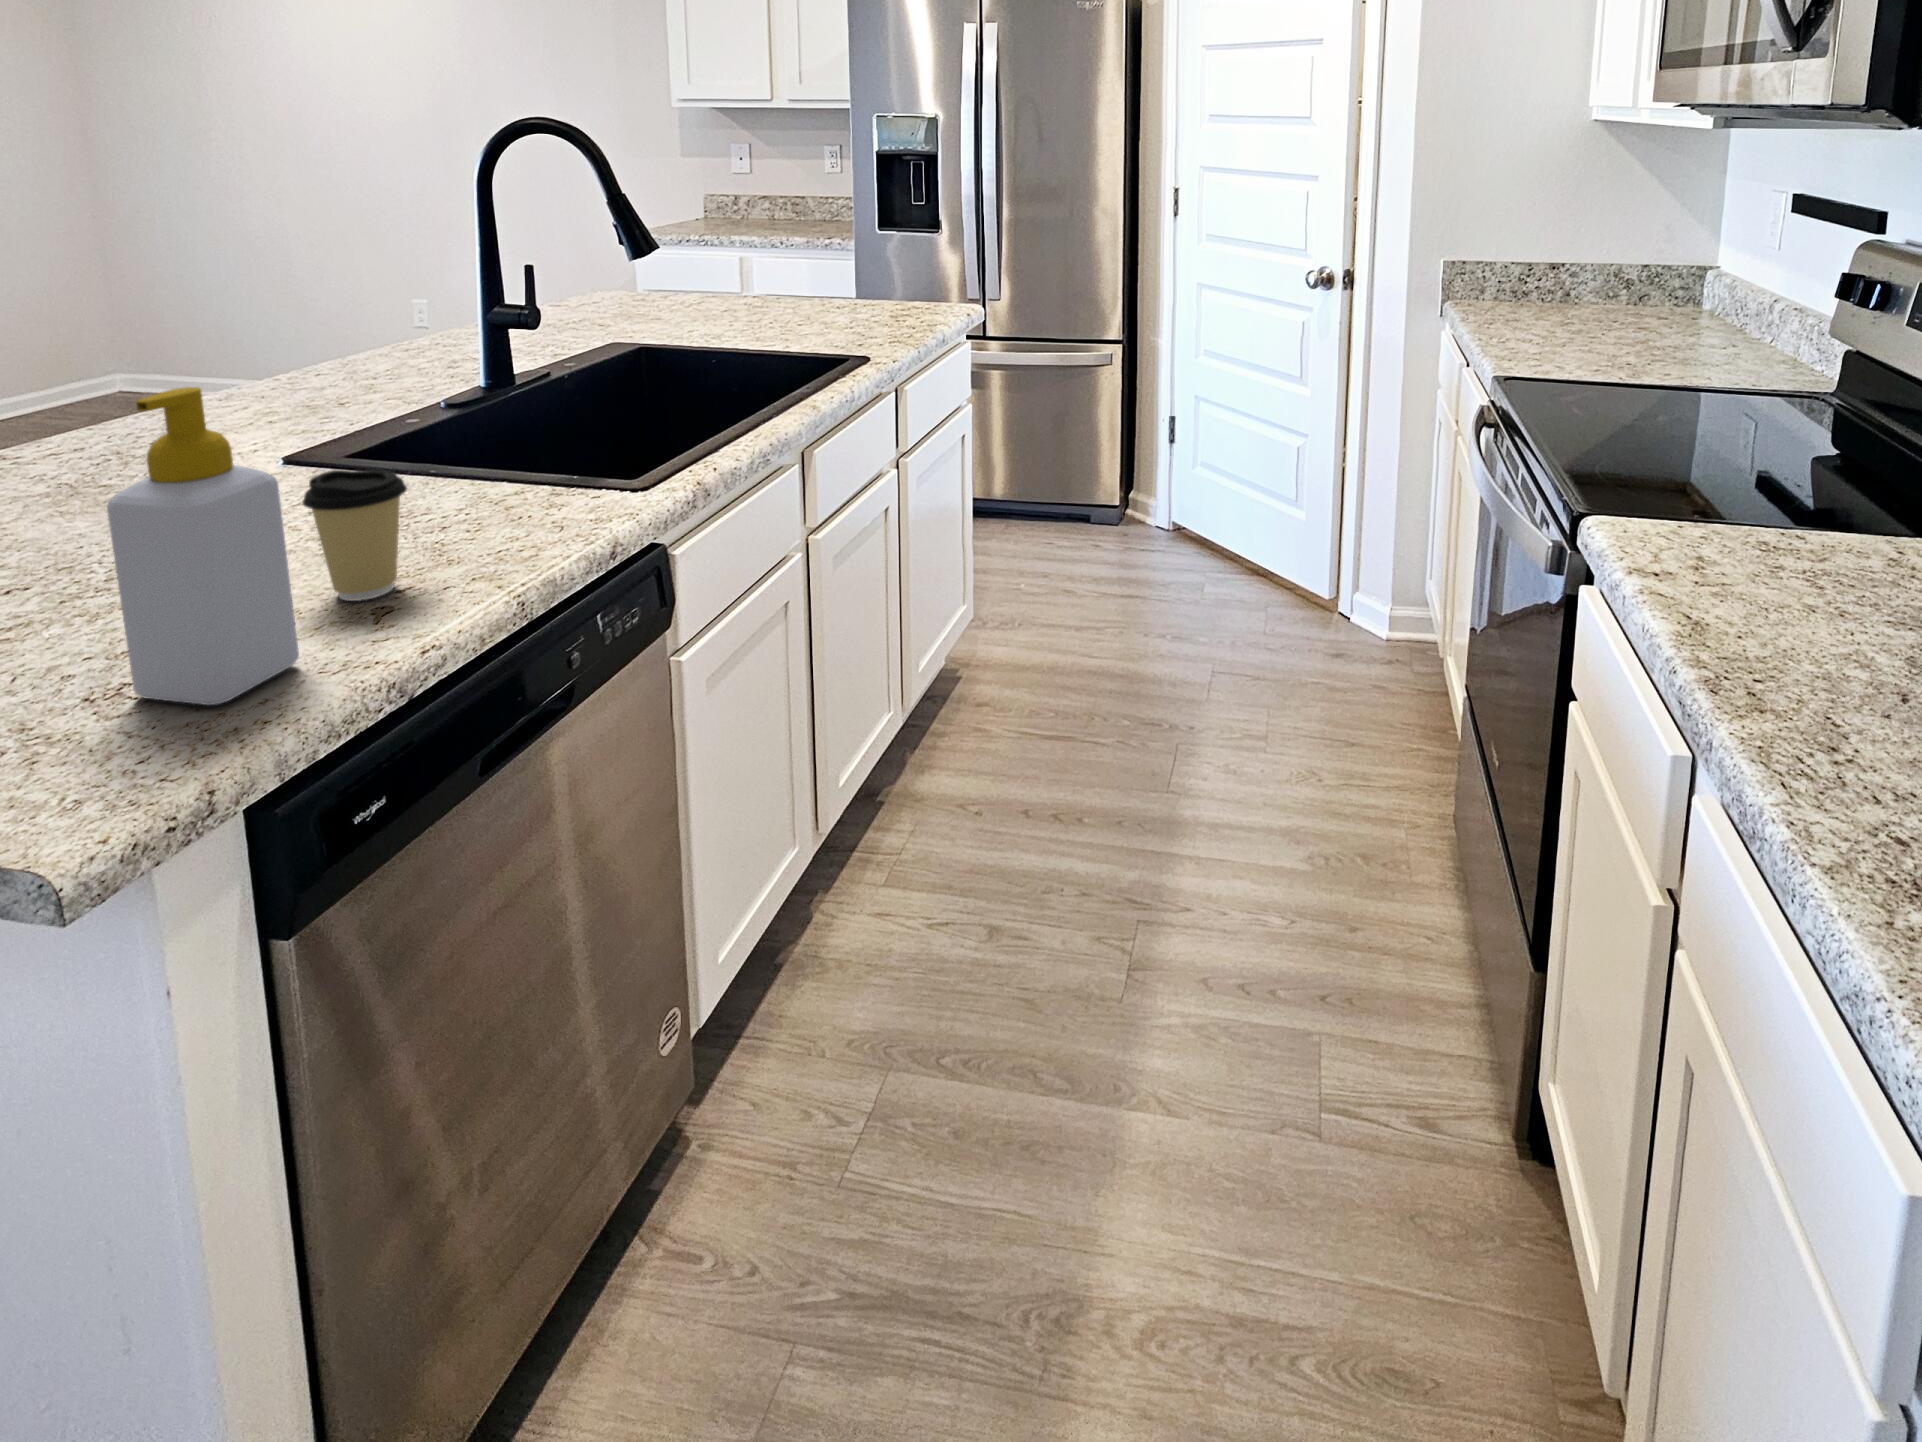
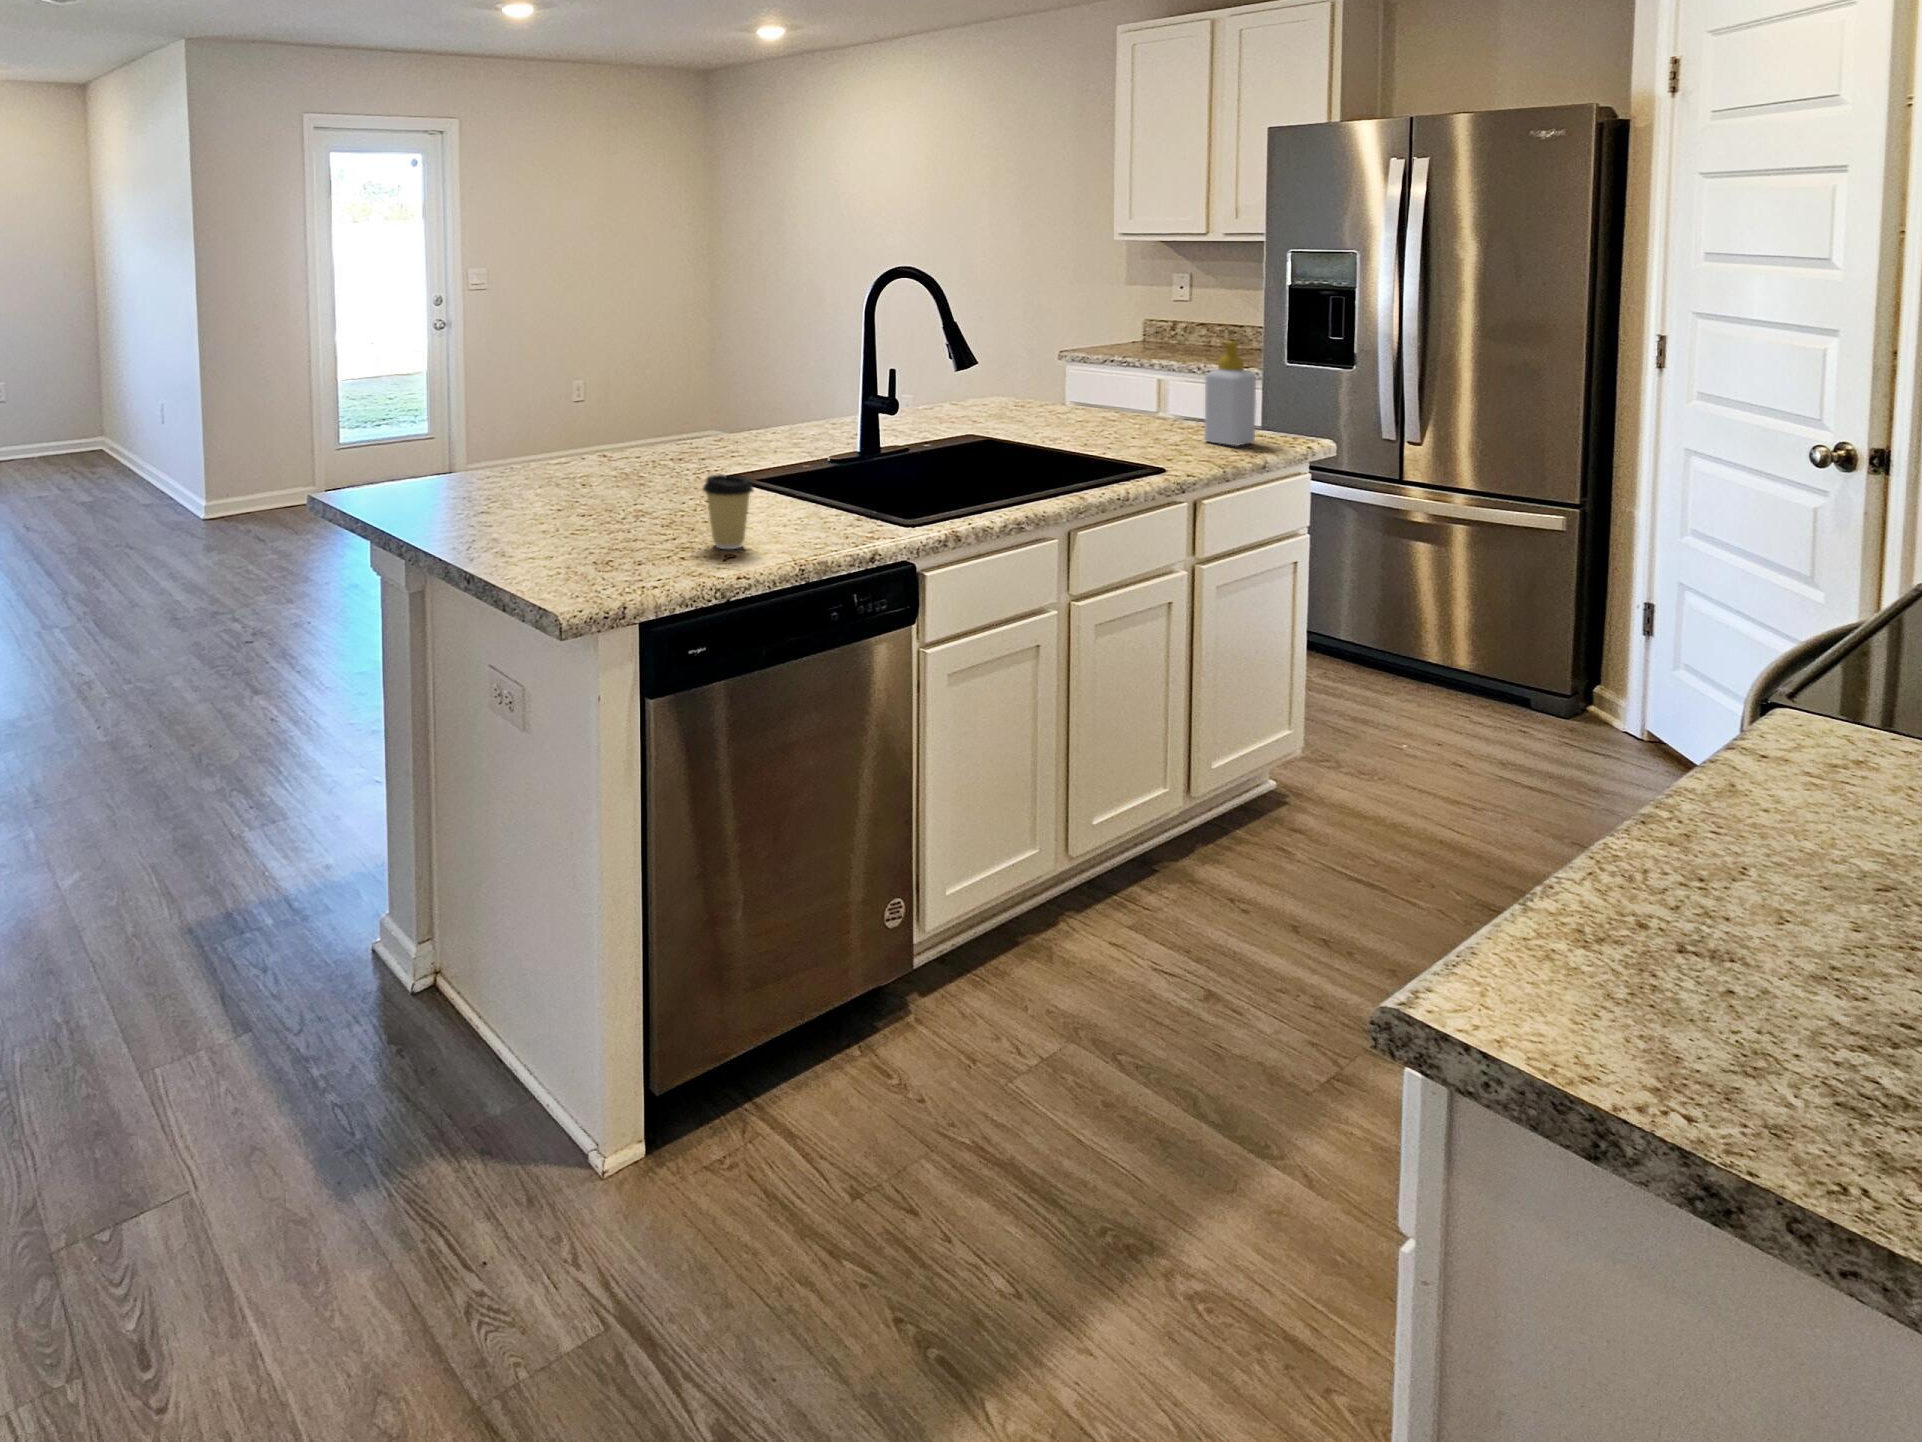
soap bottle: present [107,387,299,705] -> present [1205,341,1256,446]

